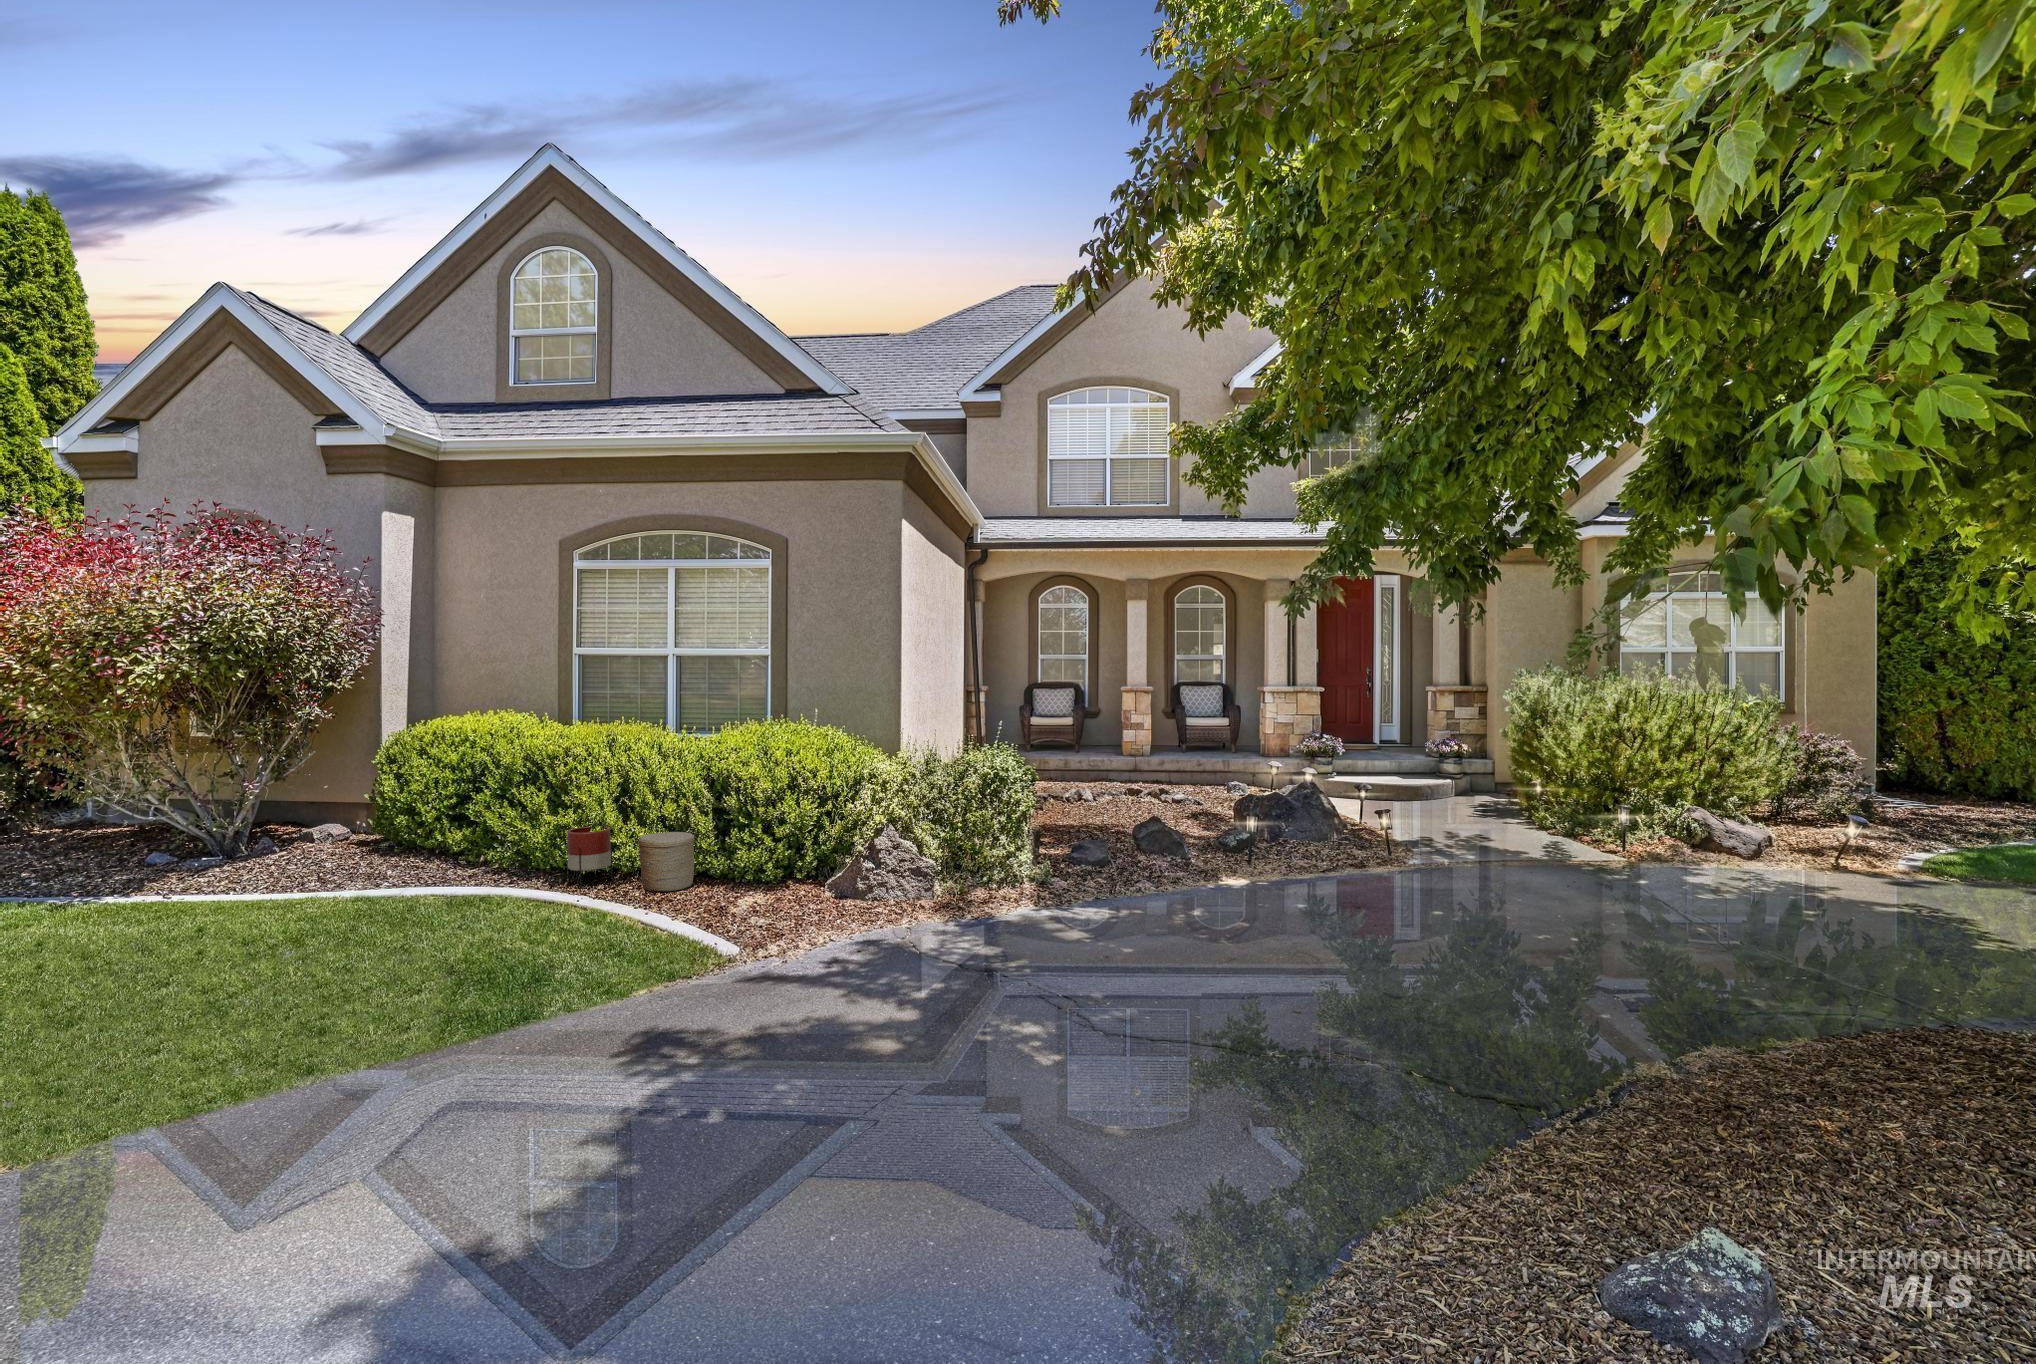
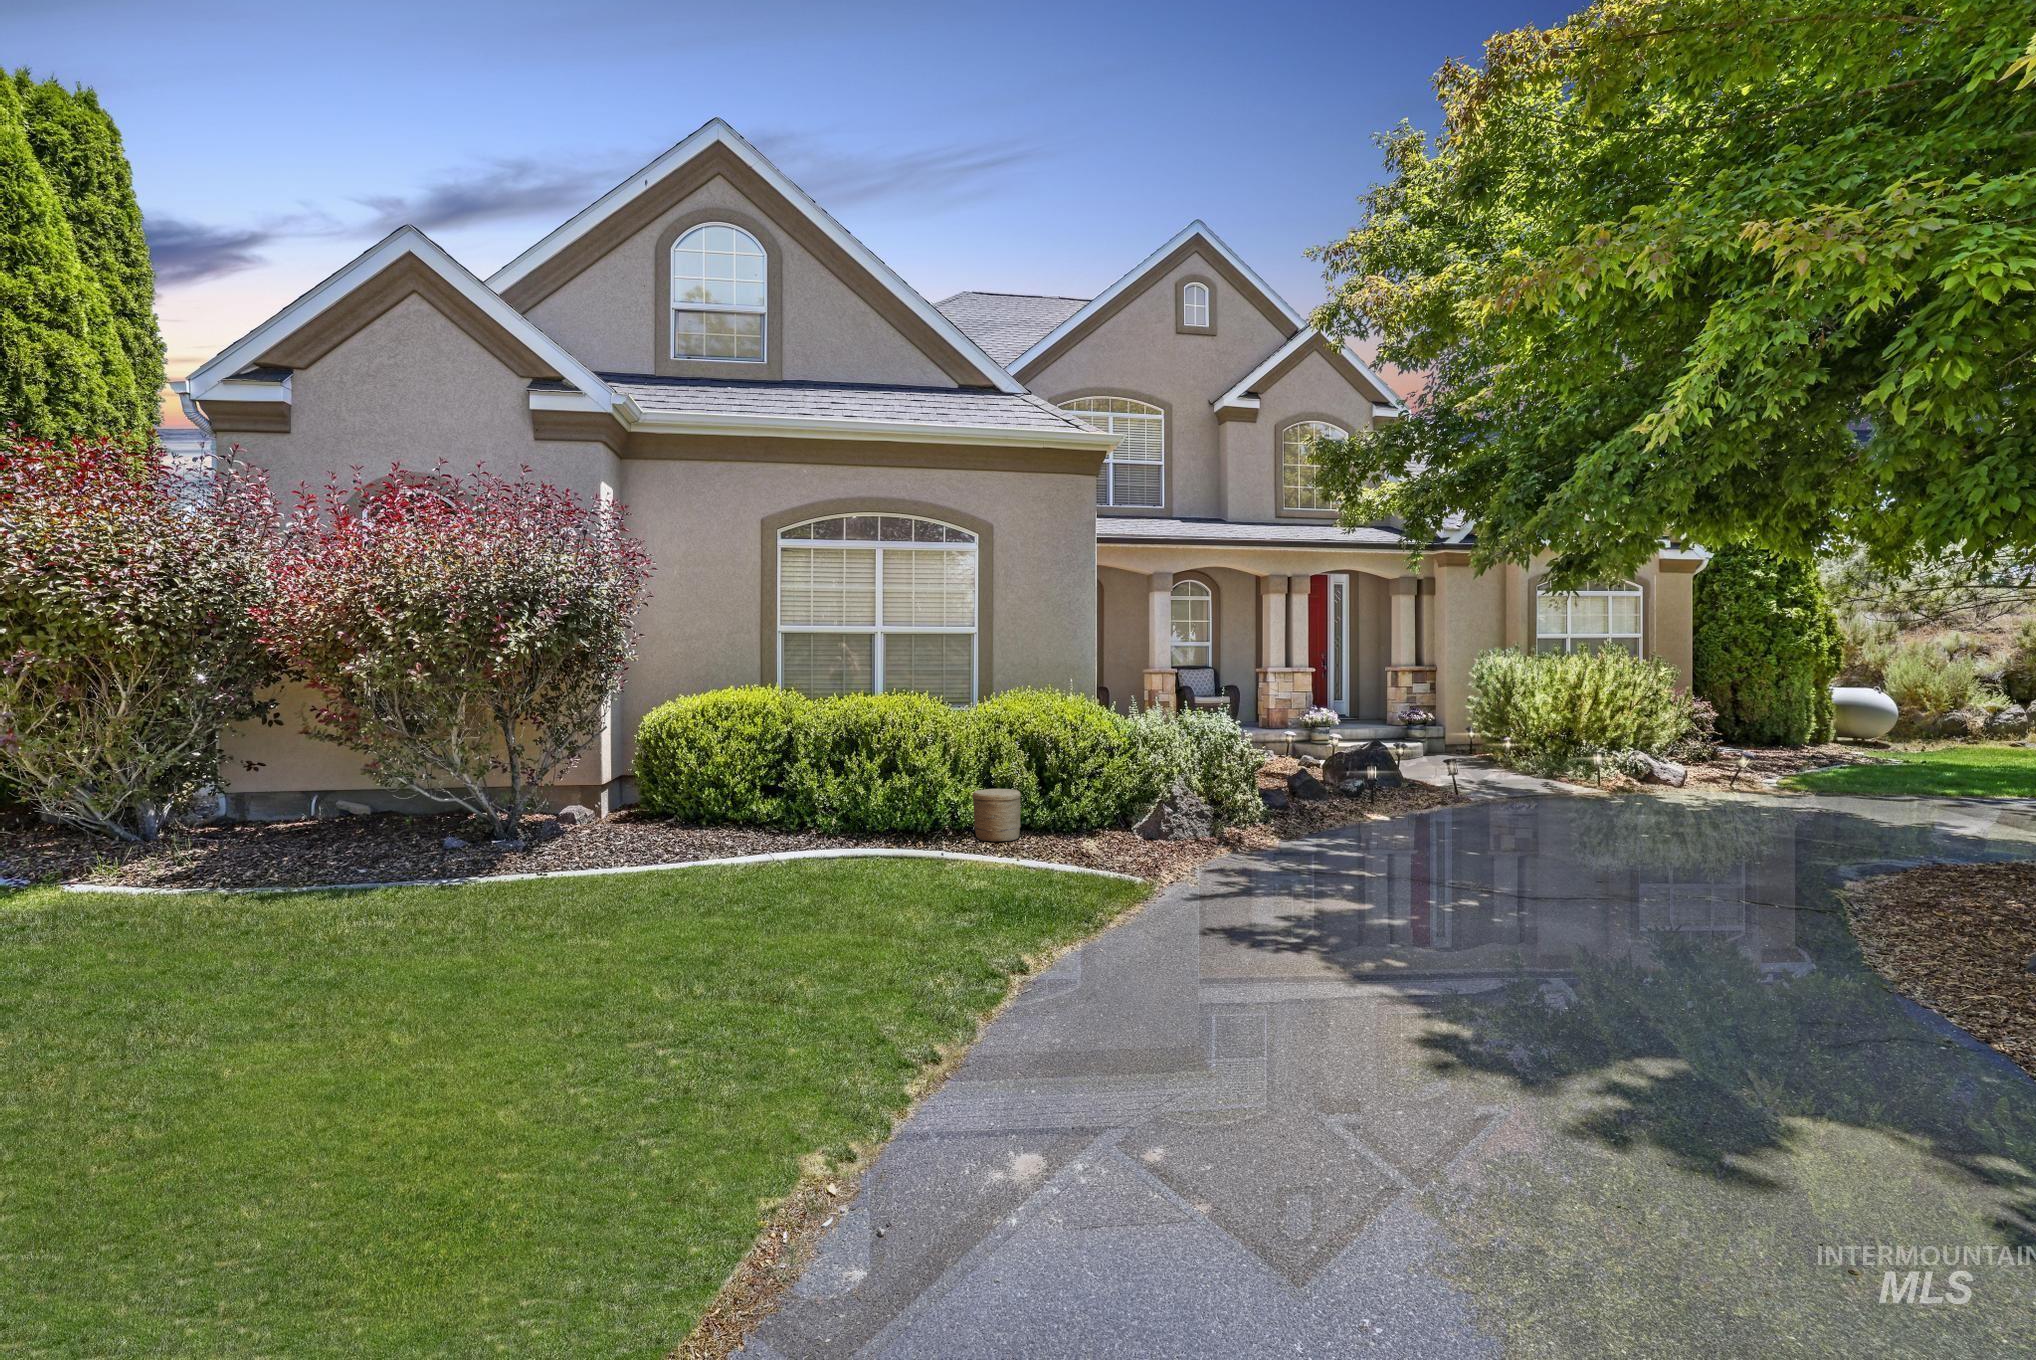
planter: present [567,826,613,888] -> none [900,787,938,843]

